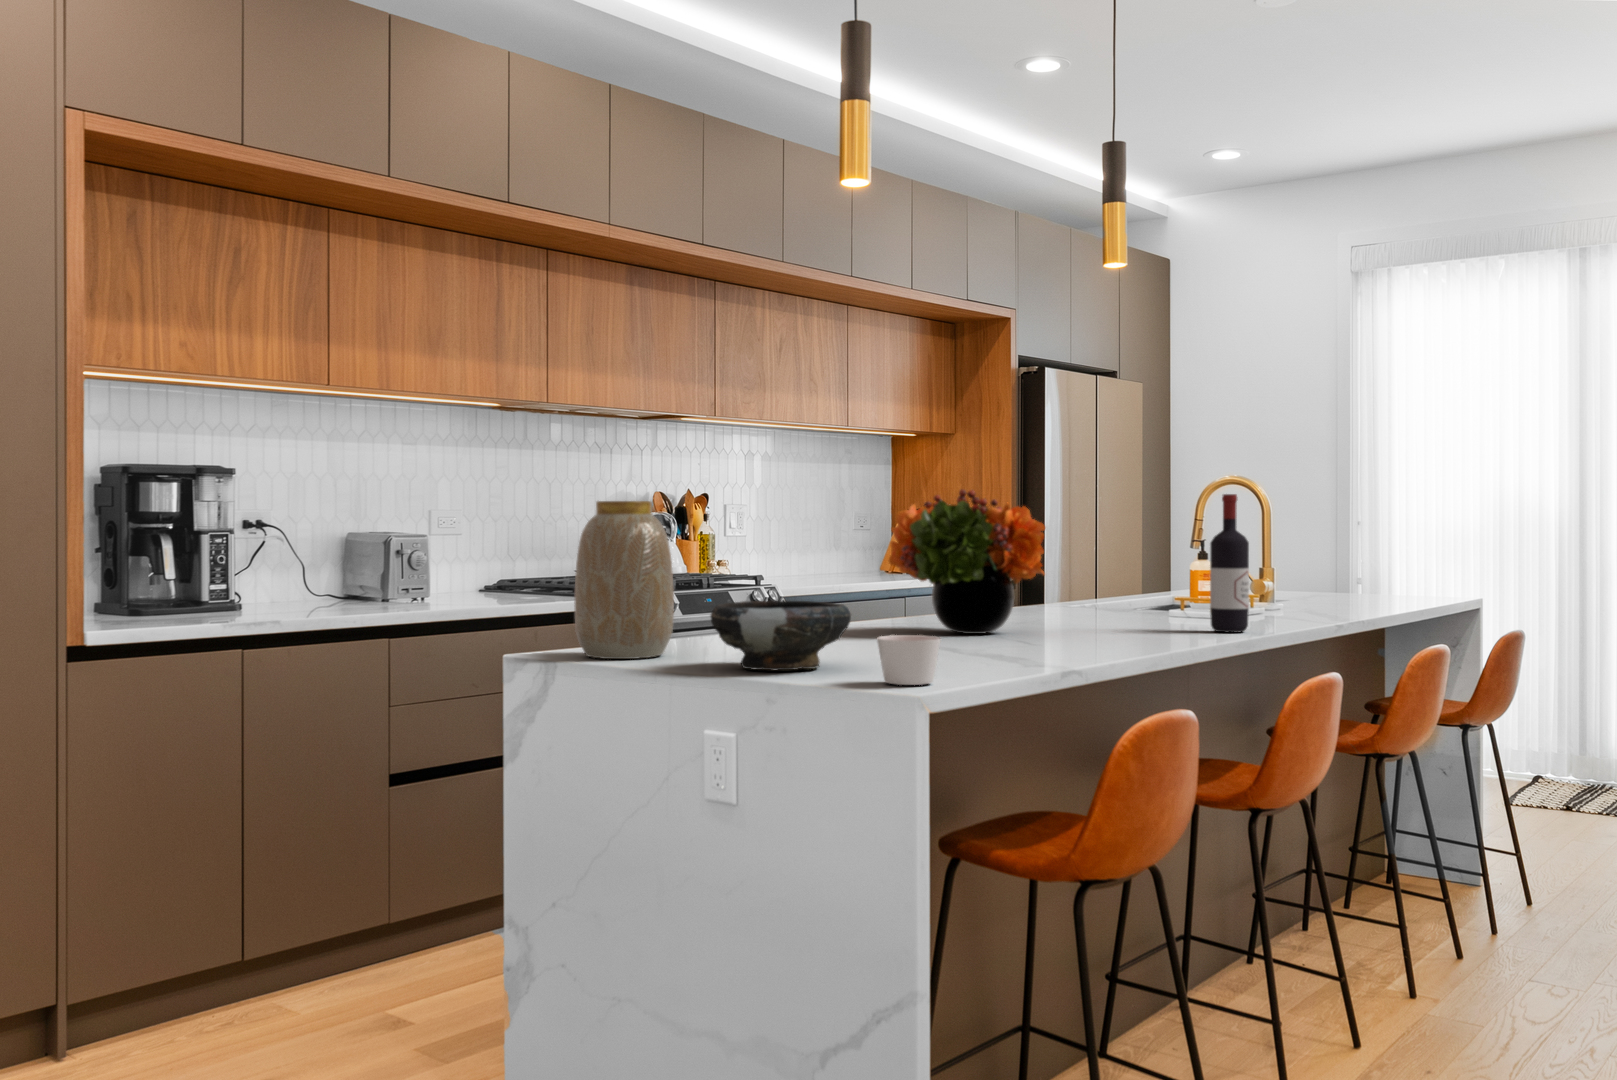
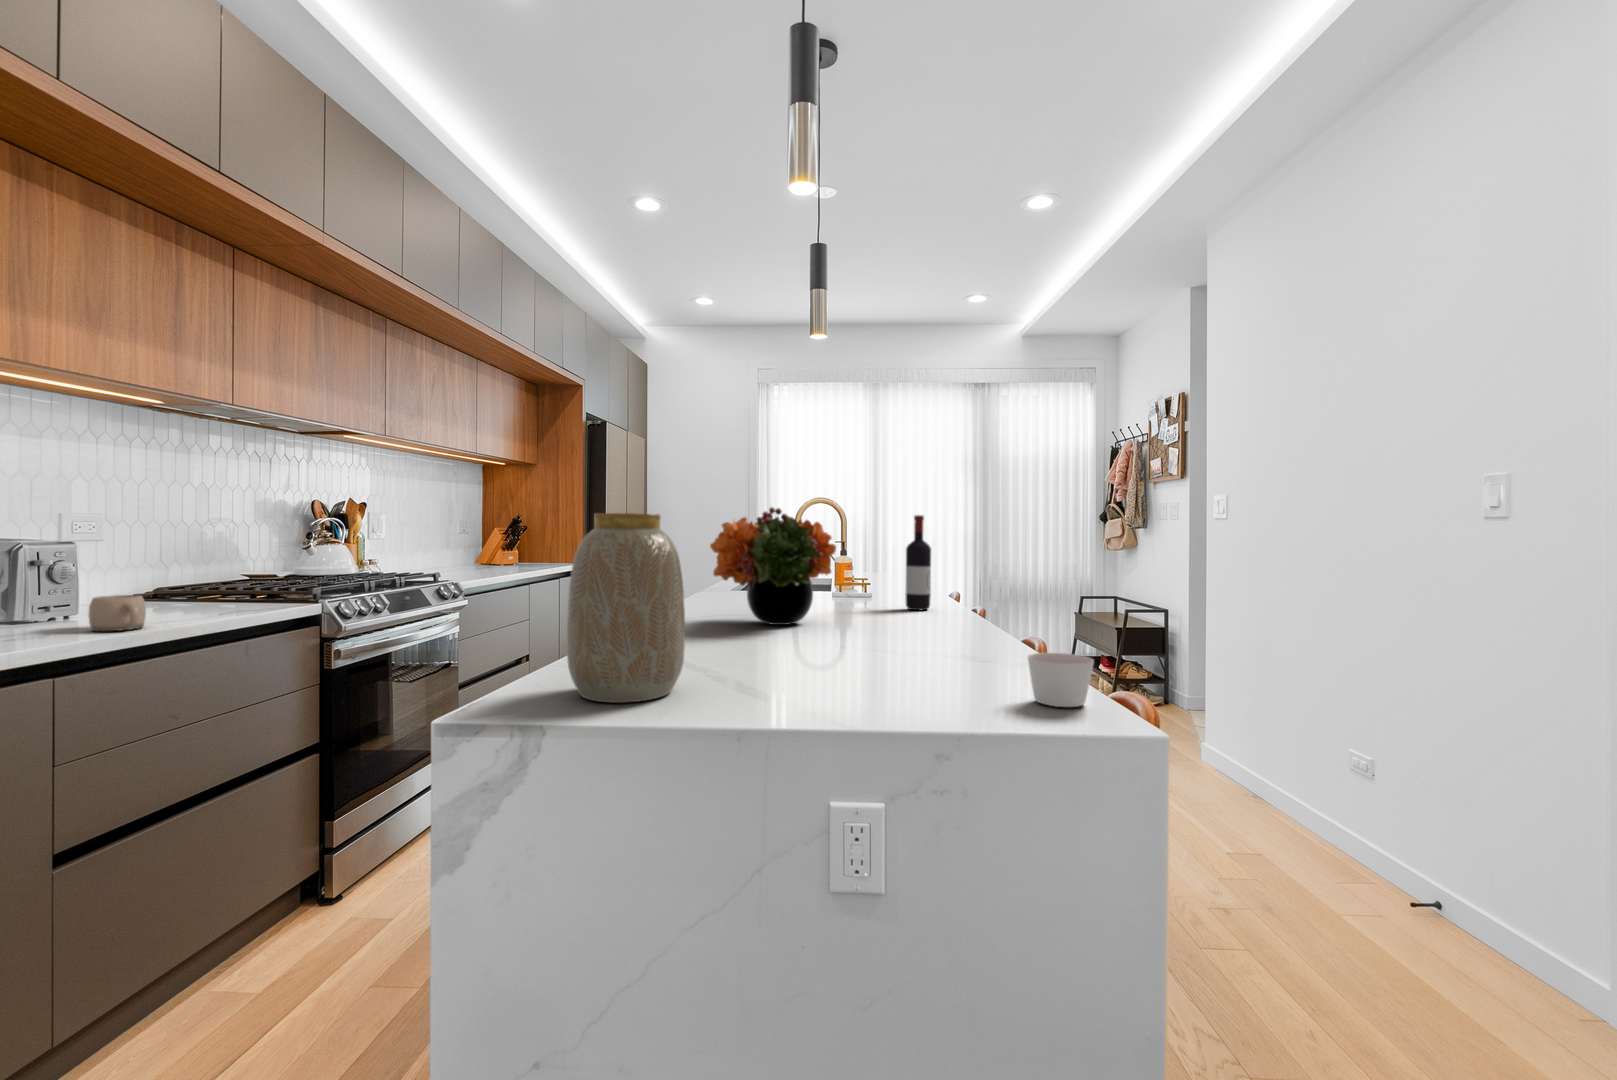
mug: none [422,580,458,608] -> present [89,595,146,631]
bowl: present [711,601,851,670] -> none [789,619,935,702]

